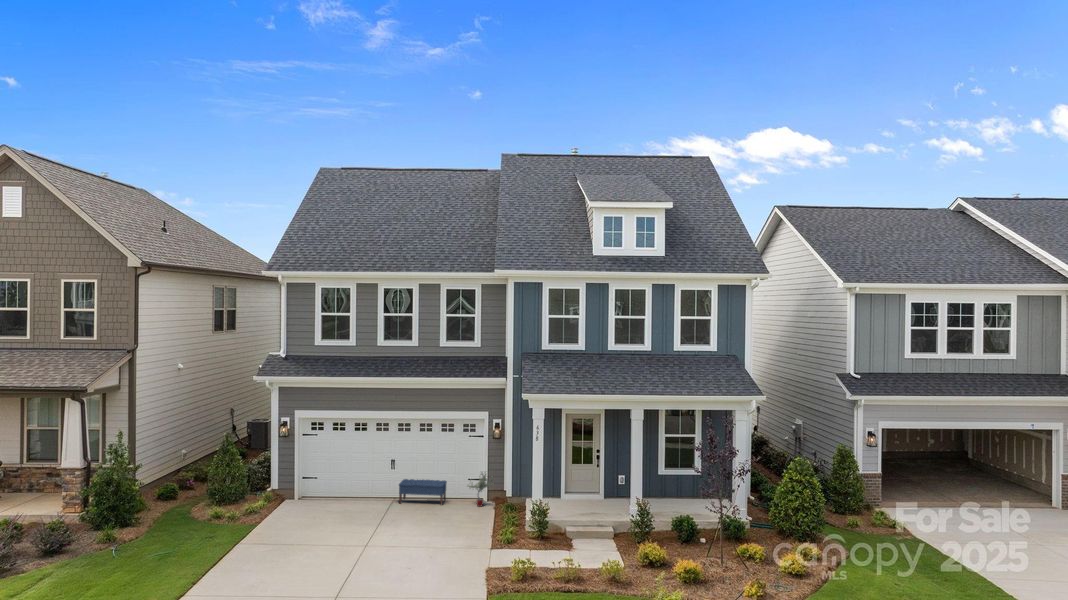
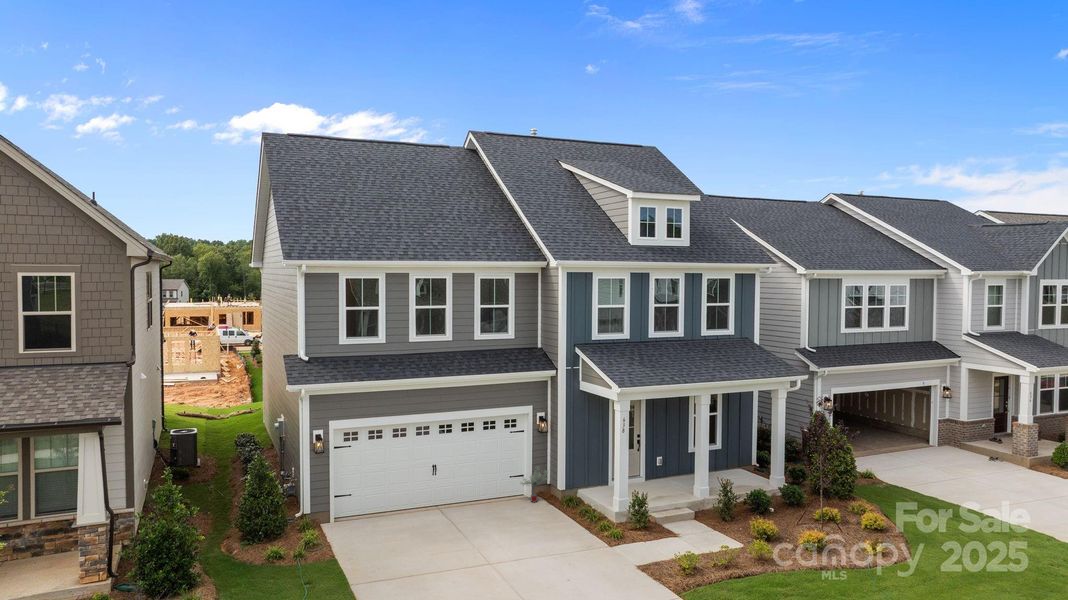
bench: present [399,479,447,505] -> none [449,481,499,511]

